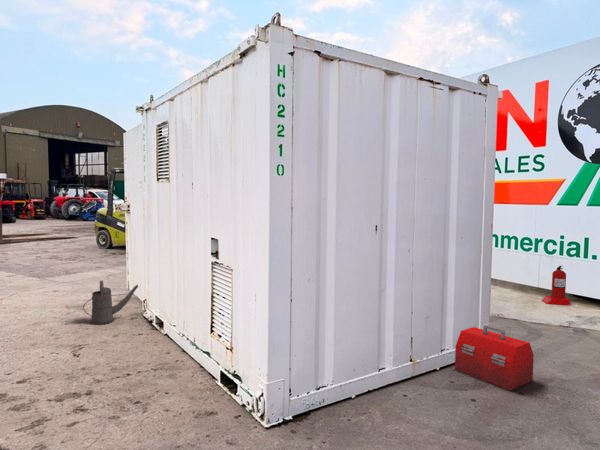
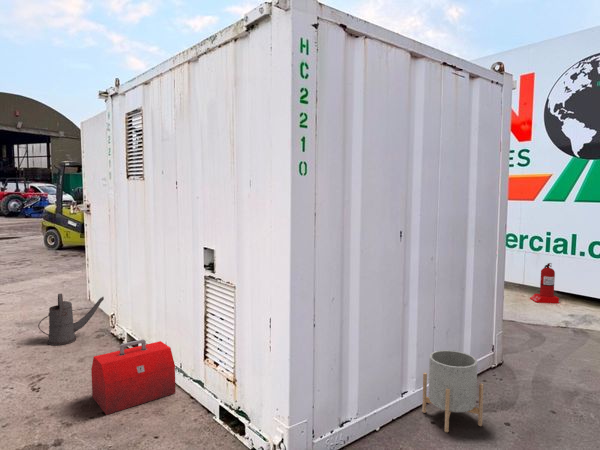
toolbox: present [455,325,534,391] -> present [91,339,176,415]
planter: none [400,334,452,405] -> present [422,350,484,432]

